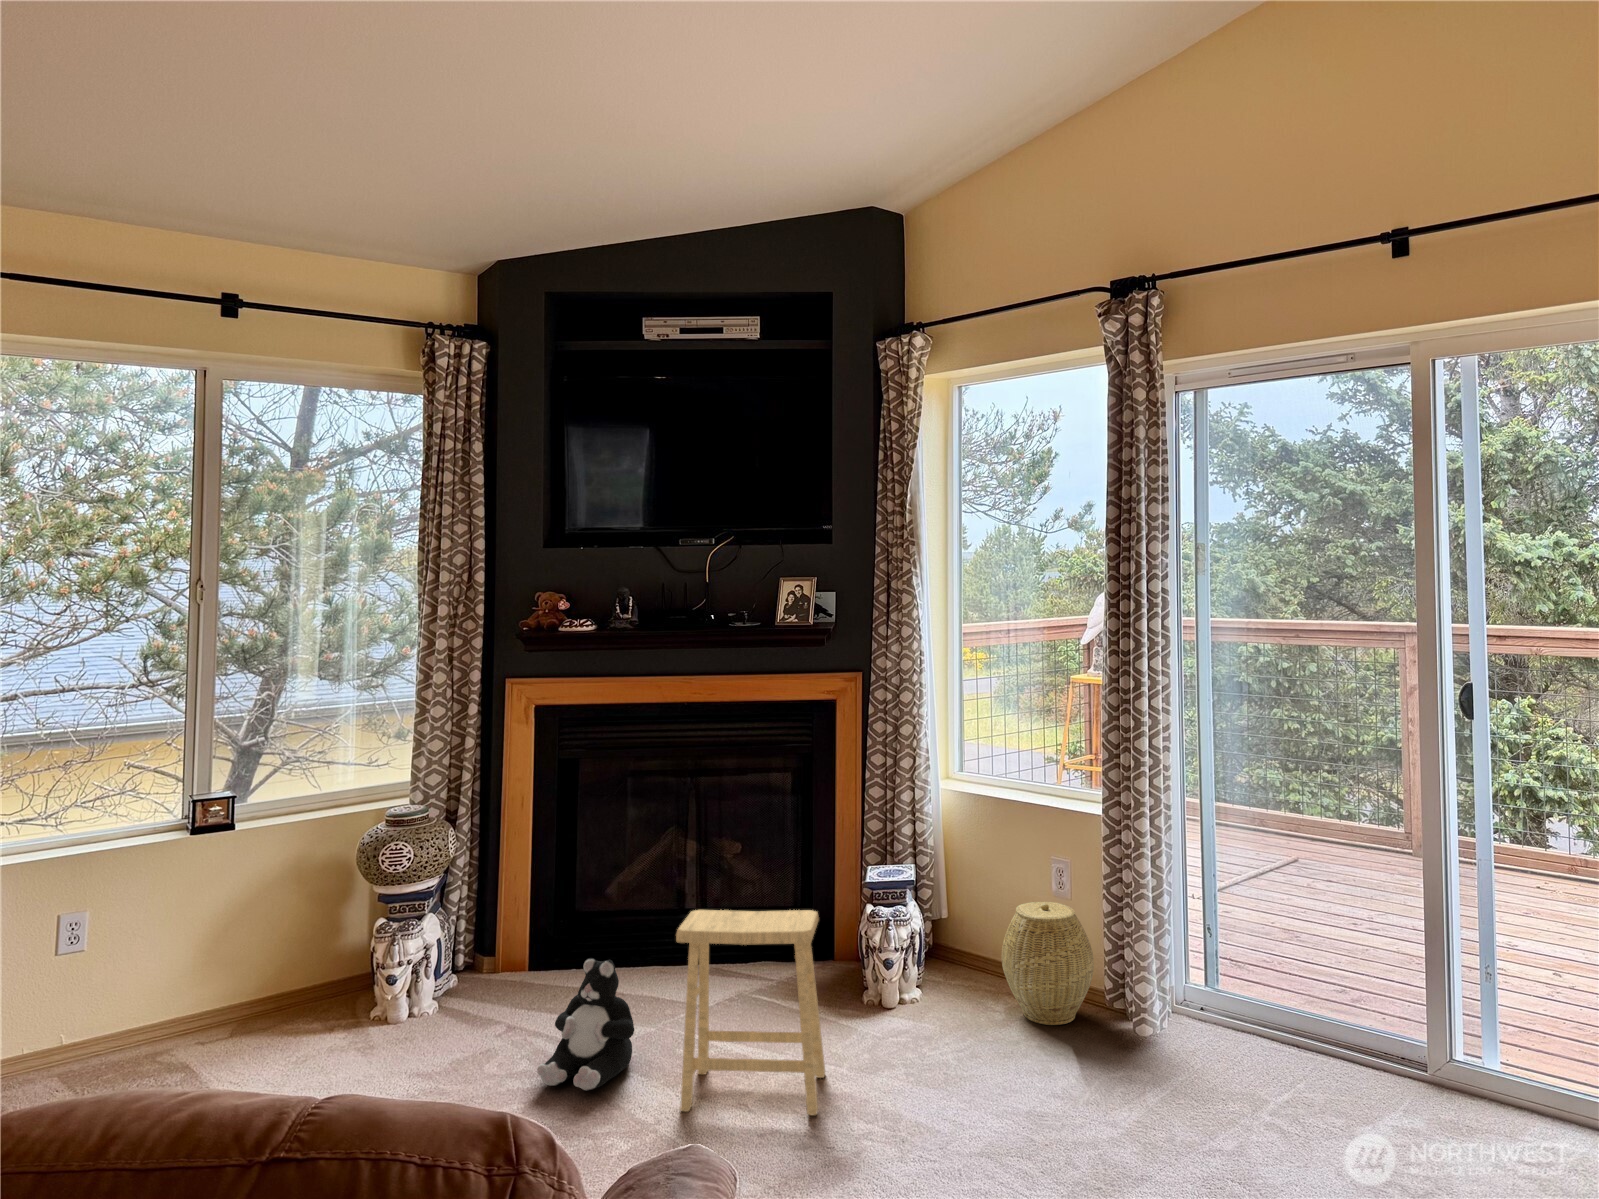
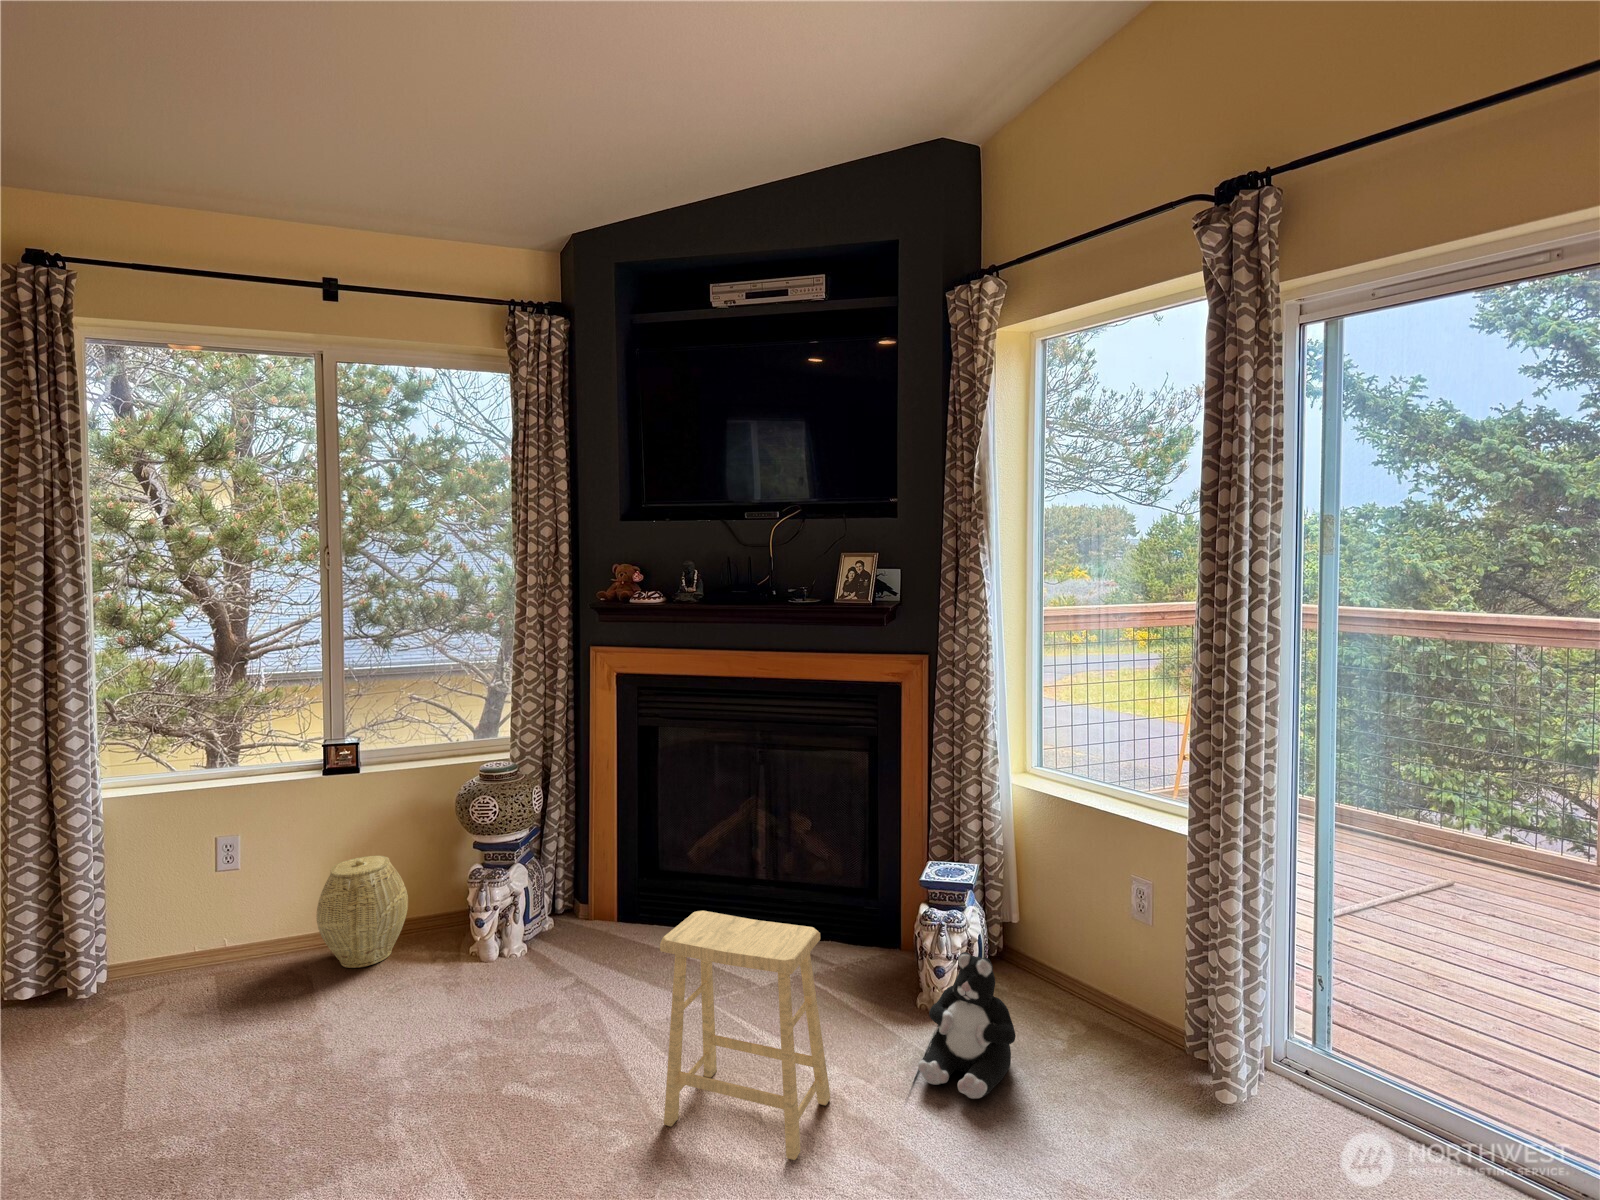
woven basket: present [1002,902,1094,1025] -> present [316,856,408,968]
plush toy: present [537,958,634,1091] -> present [918,952,1015,1099]

